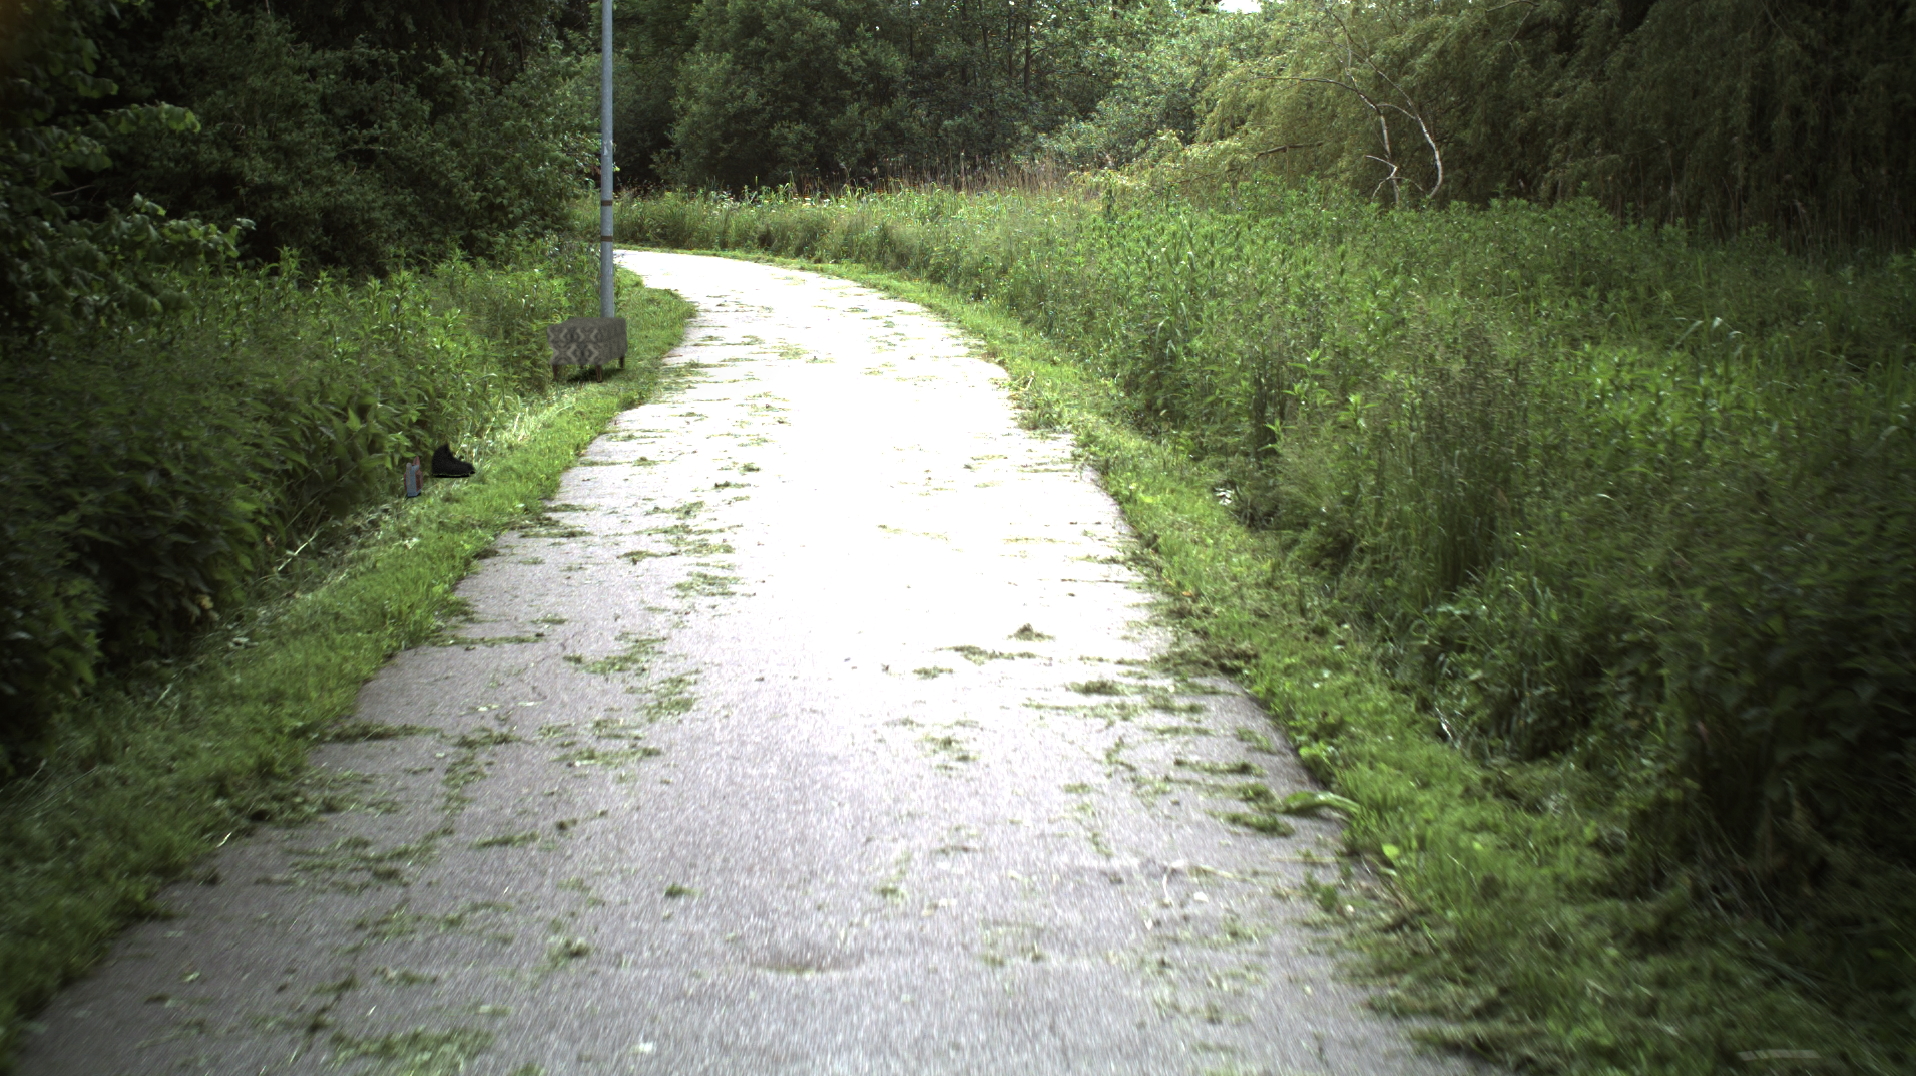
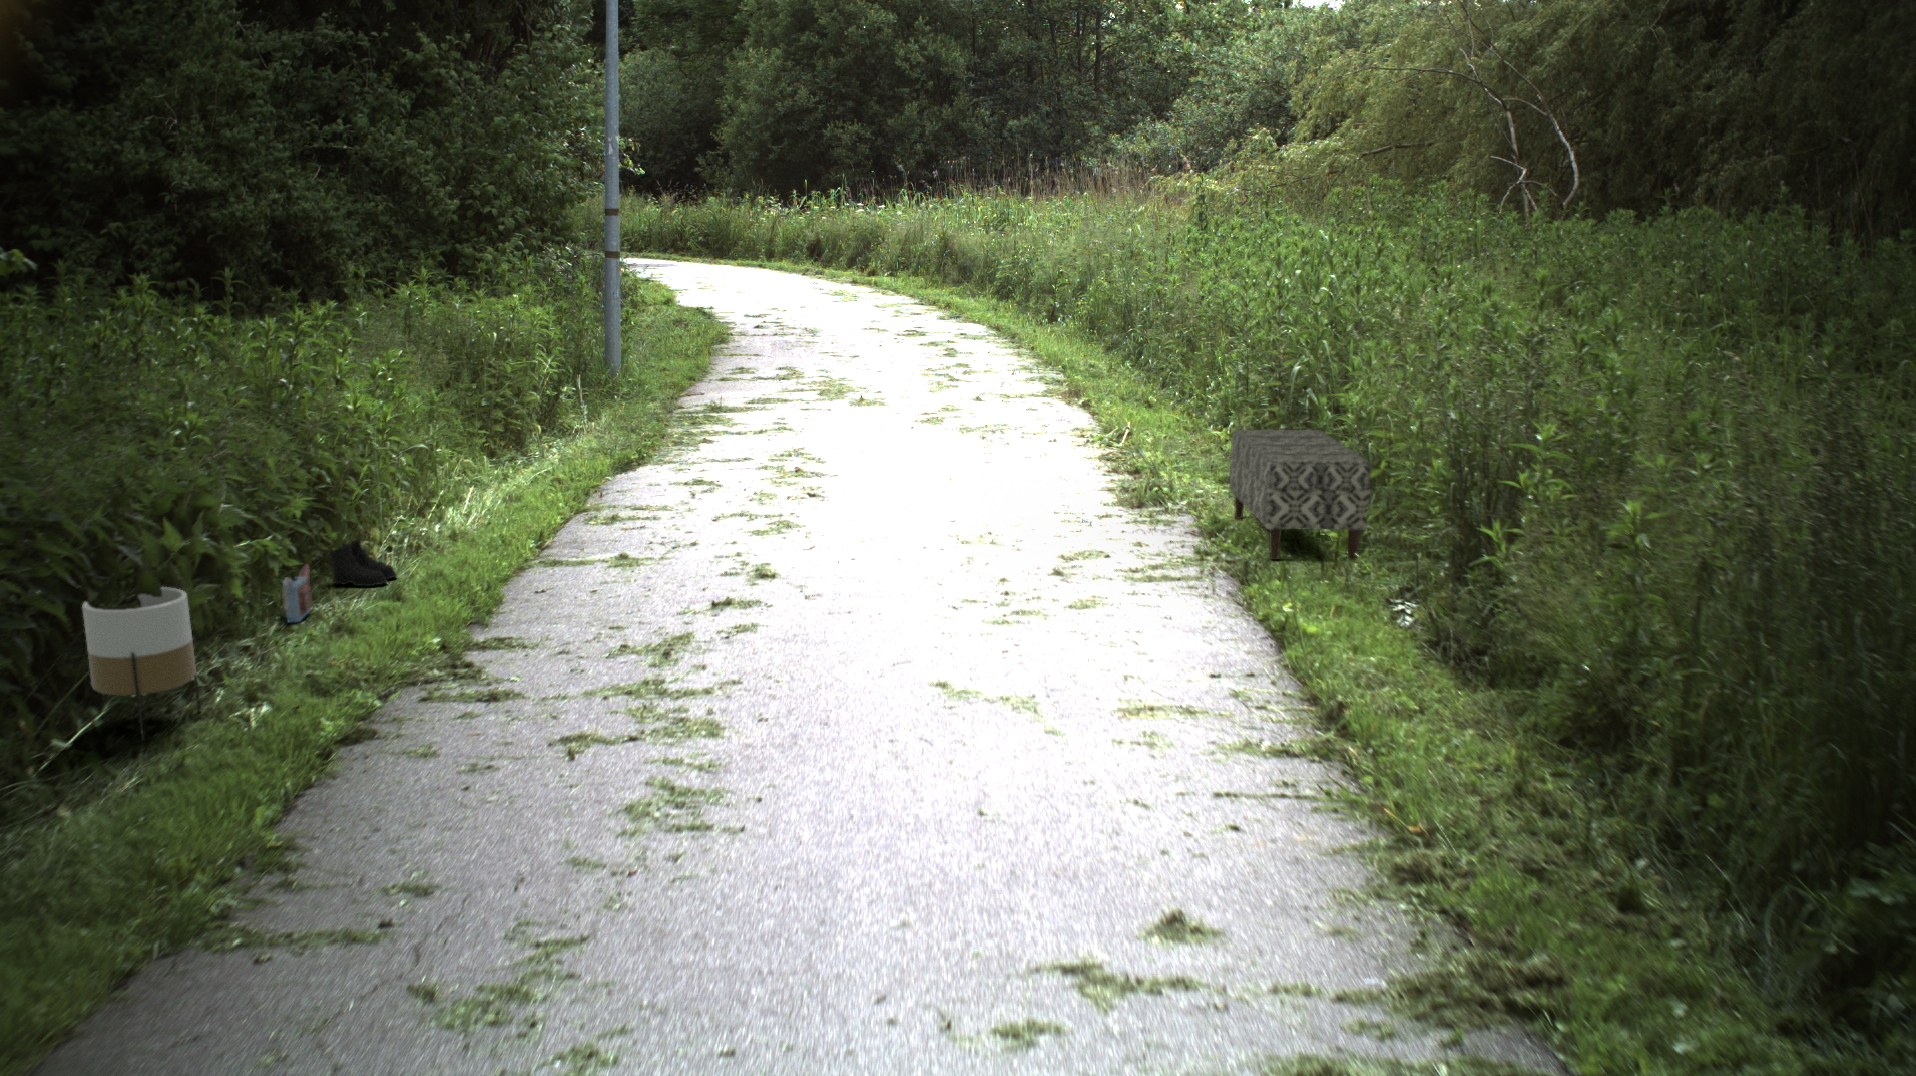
bench: present [546,317,628,382] -> present [1229,430,1371,560]
planter: none [302,454,374,554] -> present [82,587,200,740]

